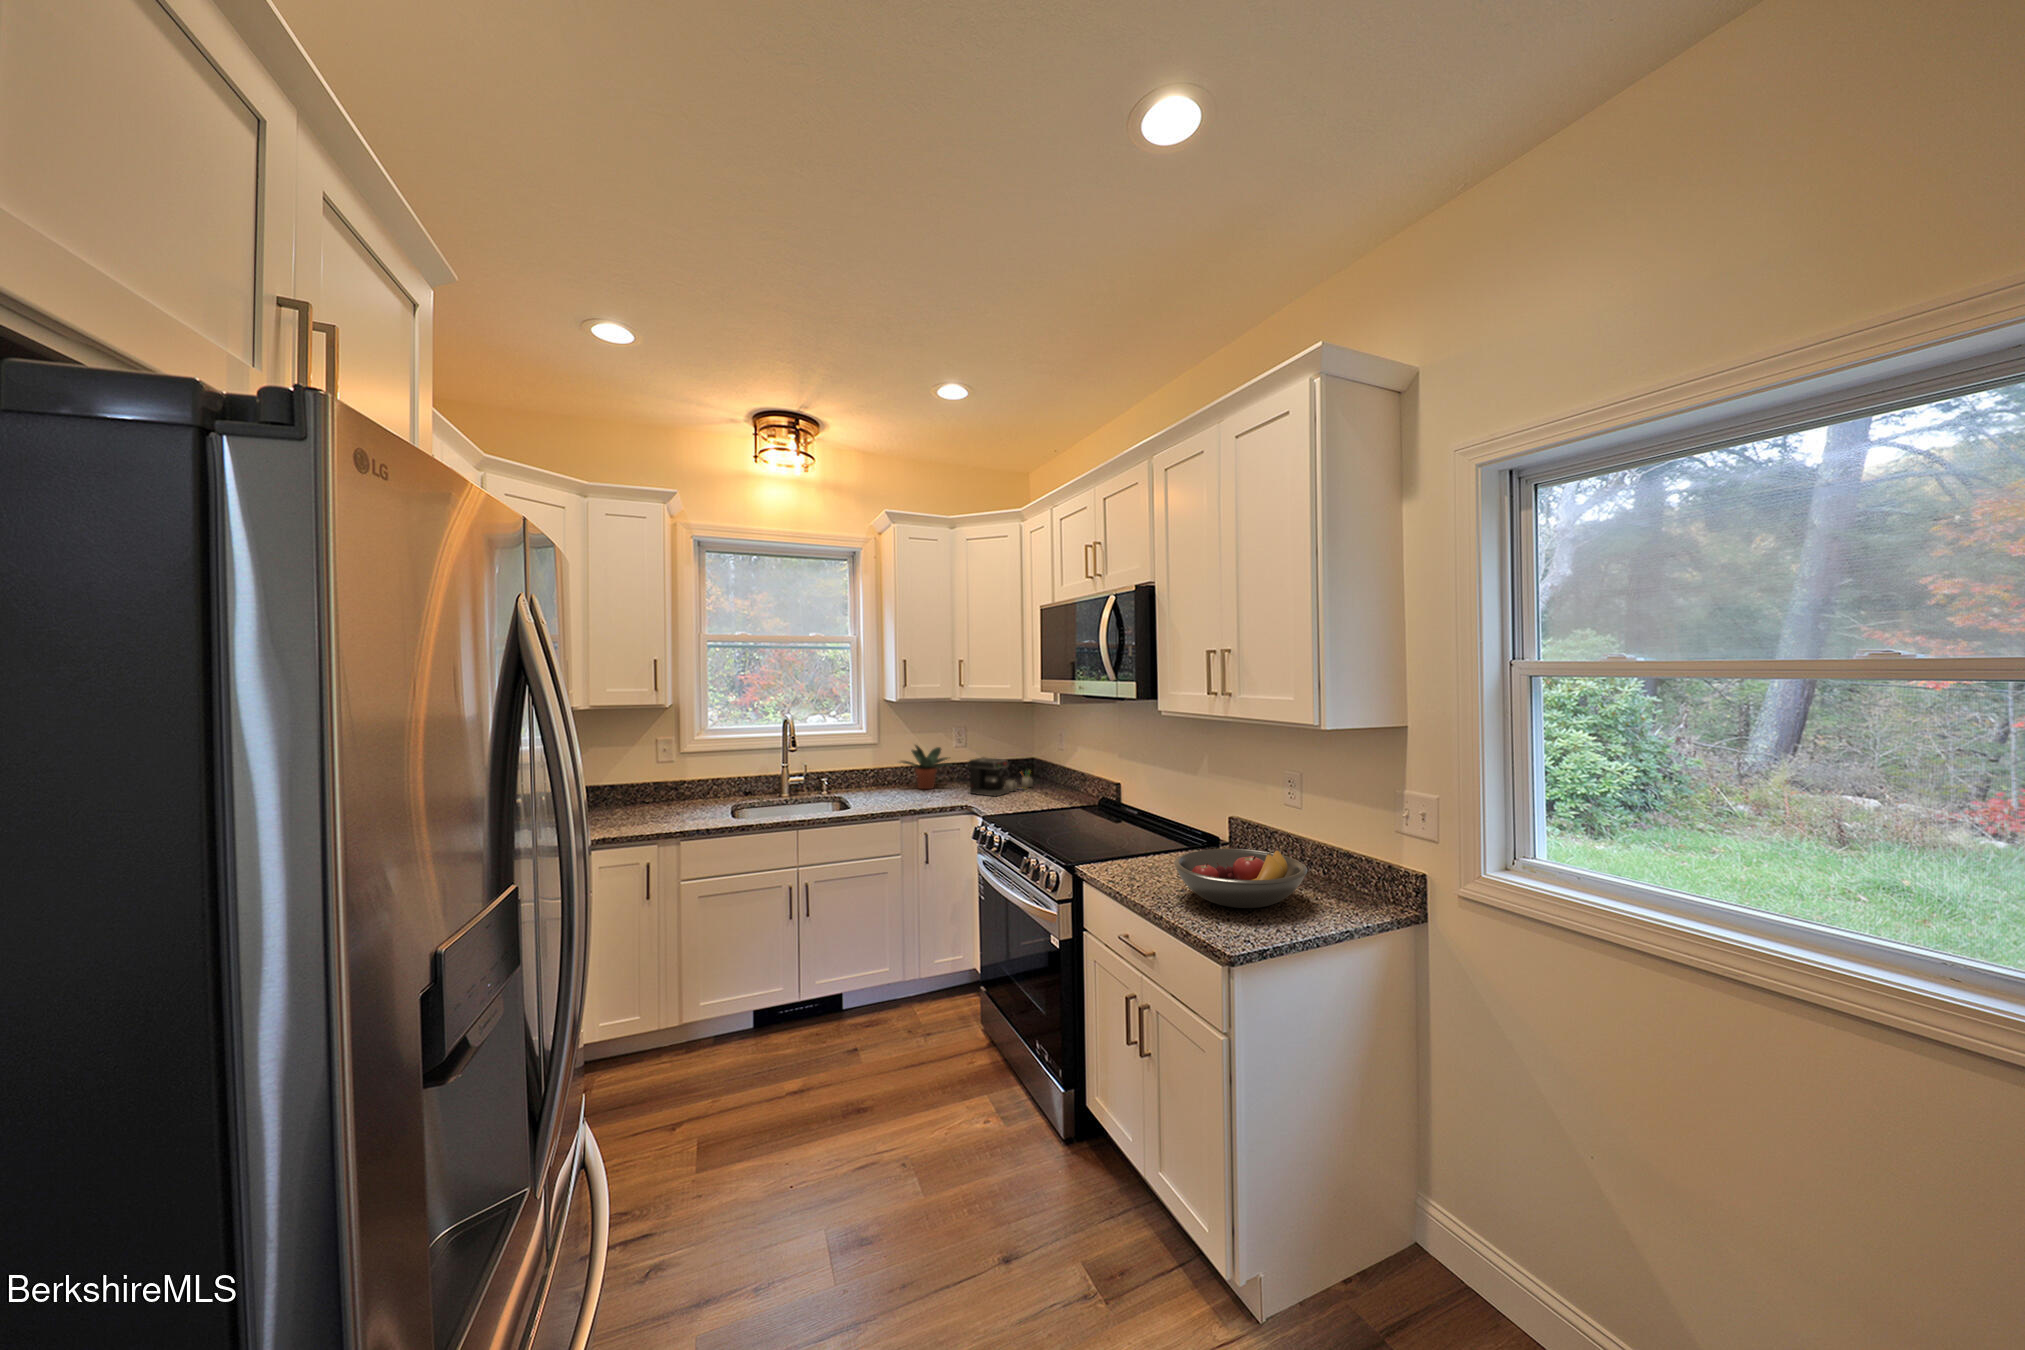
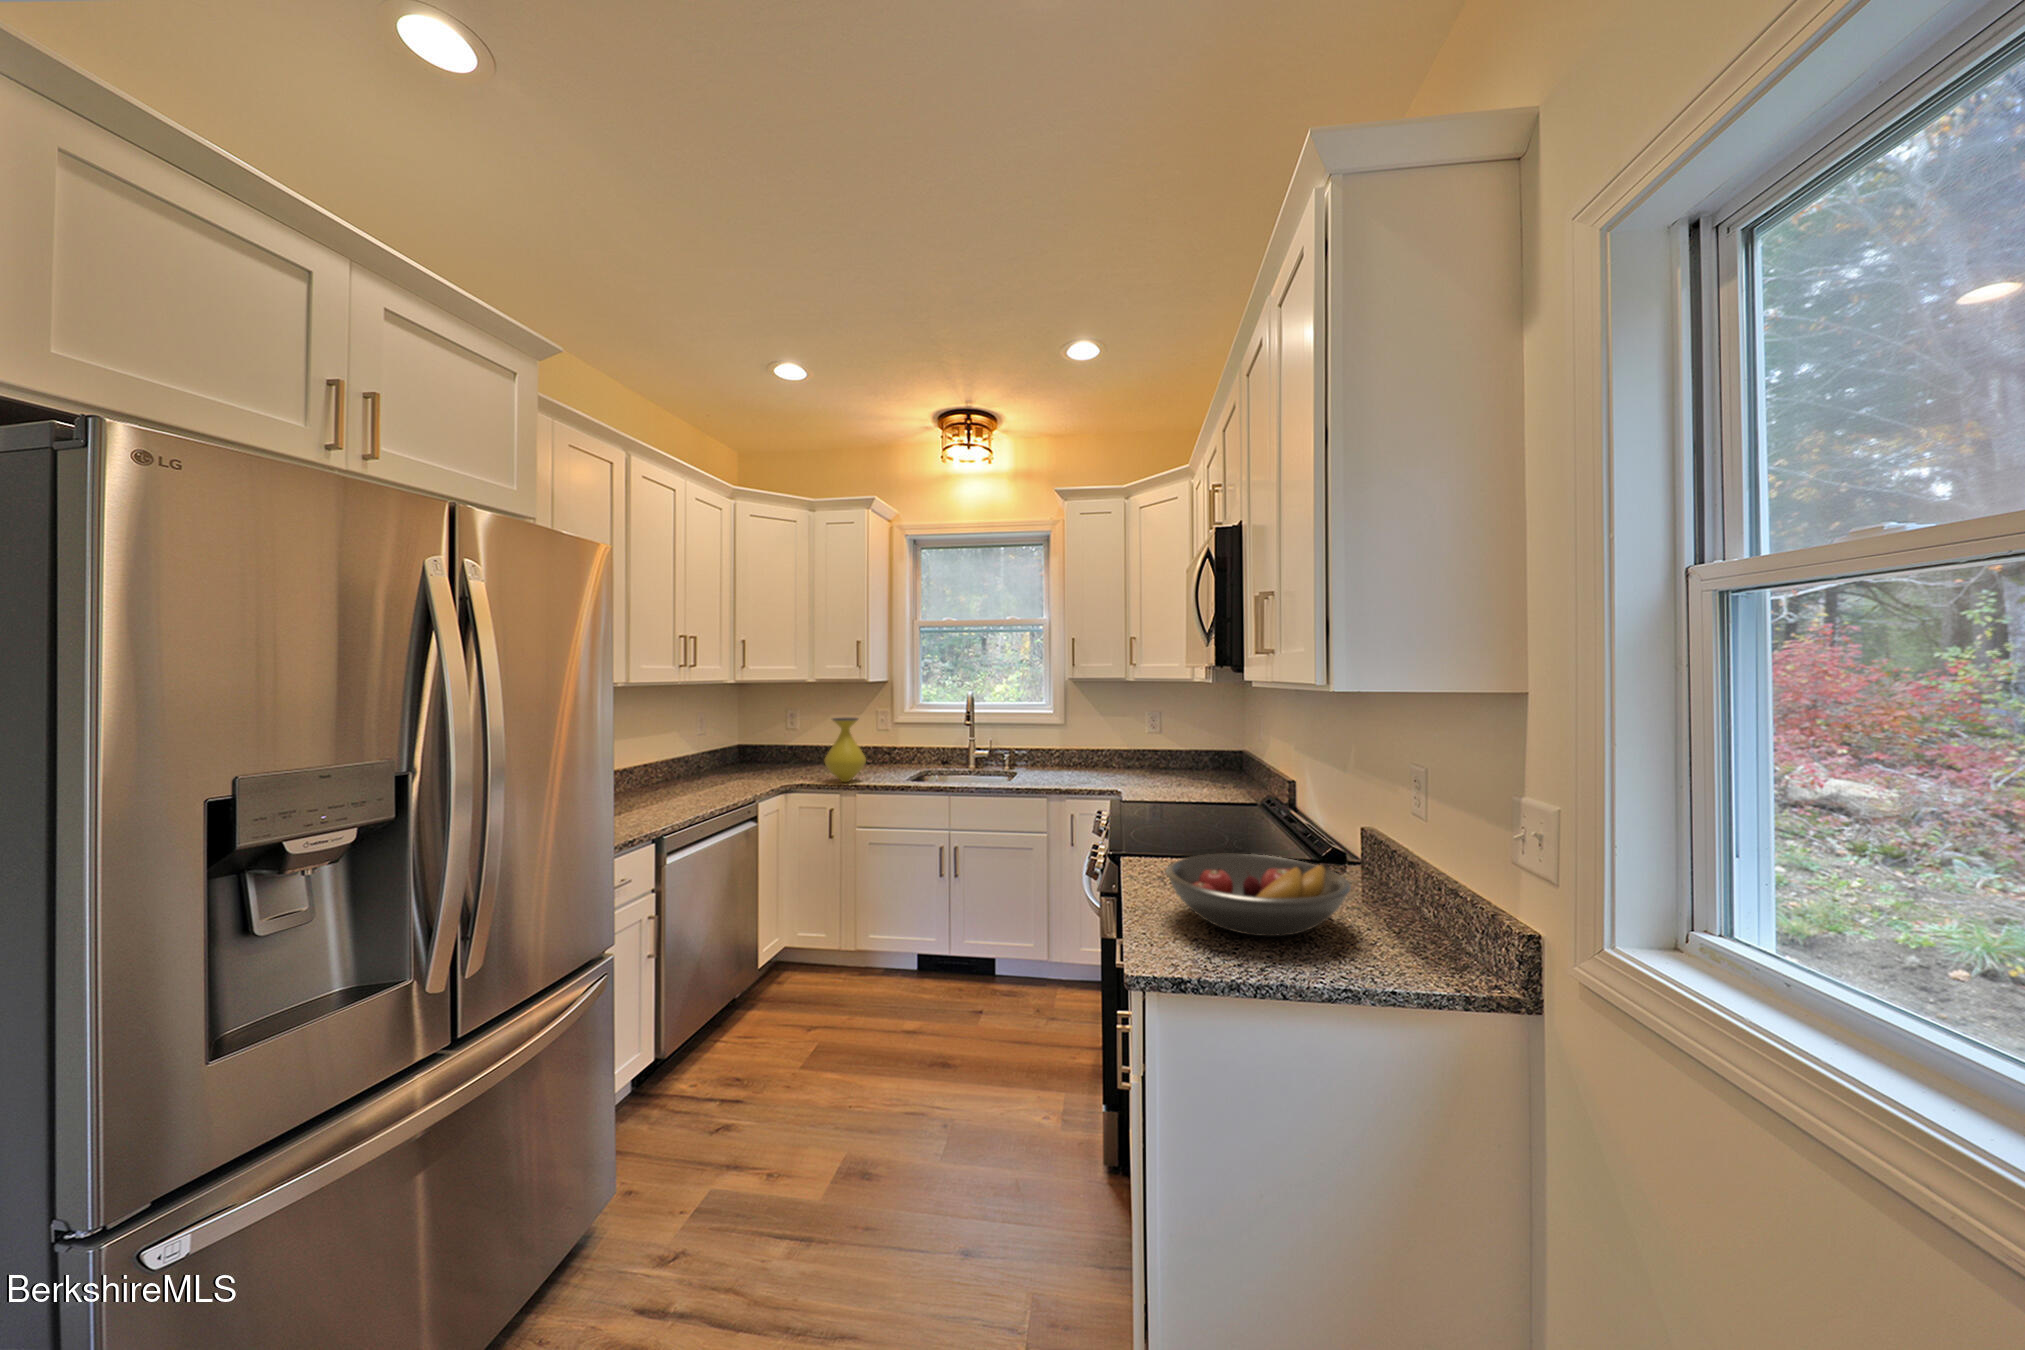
potted plant: present [901,745,951,789] -> none [1079,725,1139,773]
vase: none [638,754,688,829] -> present [825,718,866,782]
coffee maker: present [969,757,1033,796] -> none [1142,743,1220,785]

